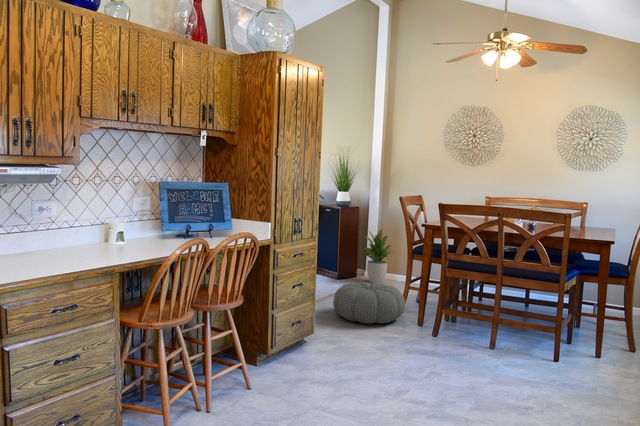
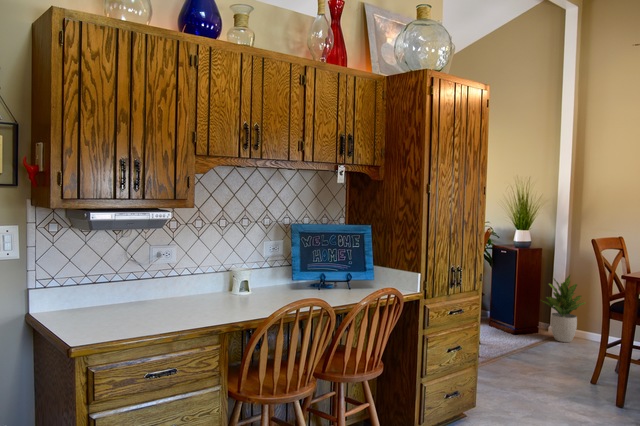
pouf: present [333,282,405,324] -> none [505,344,602,401]

